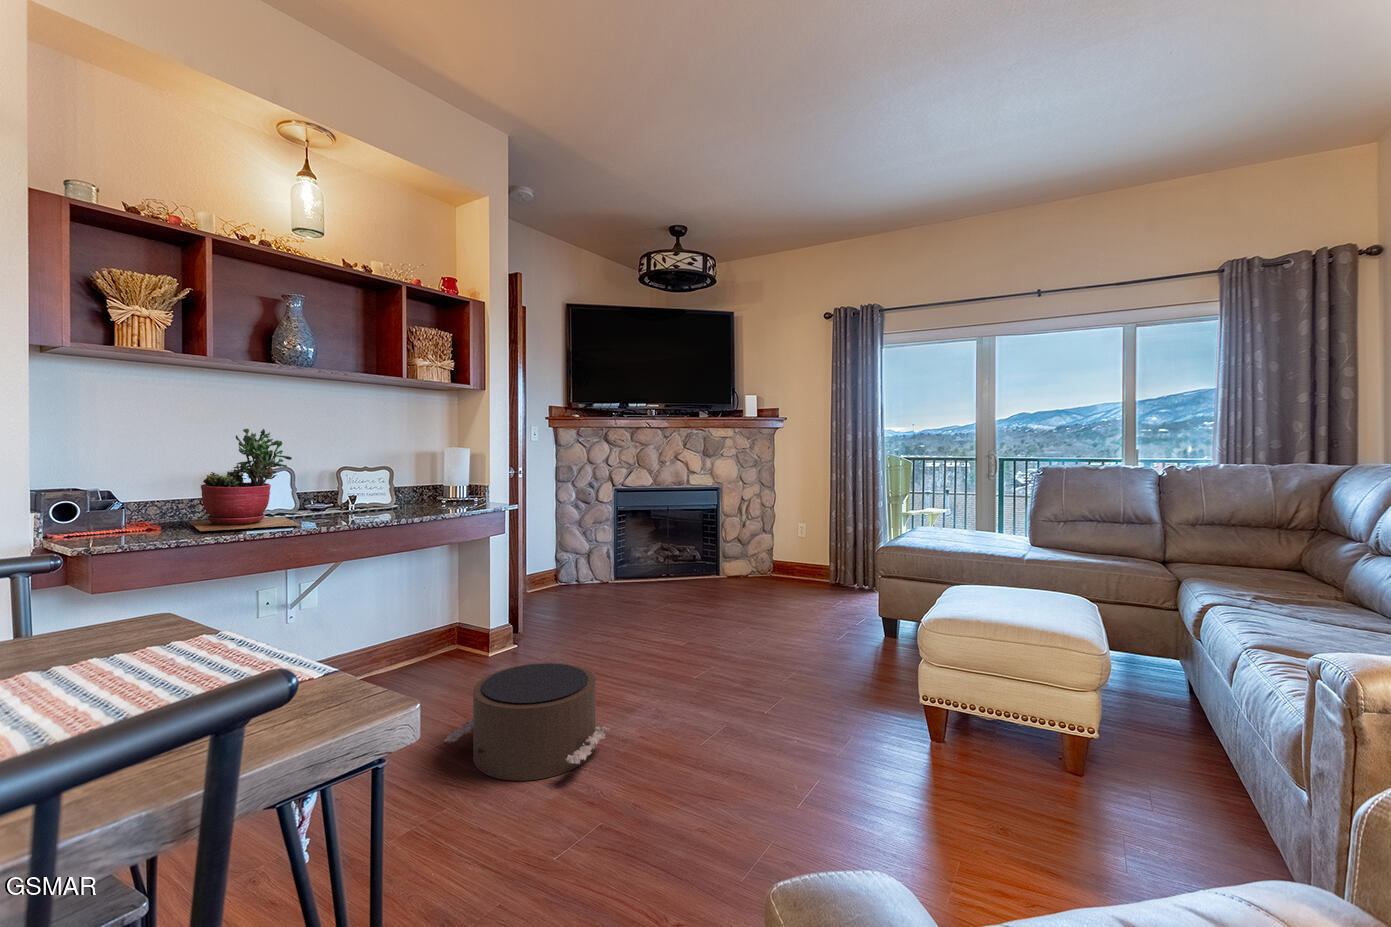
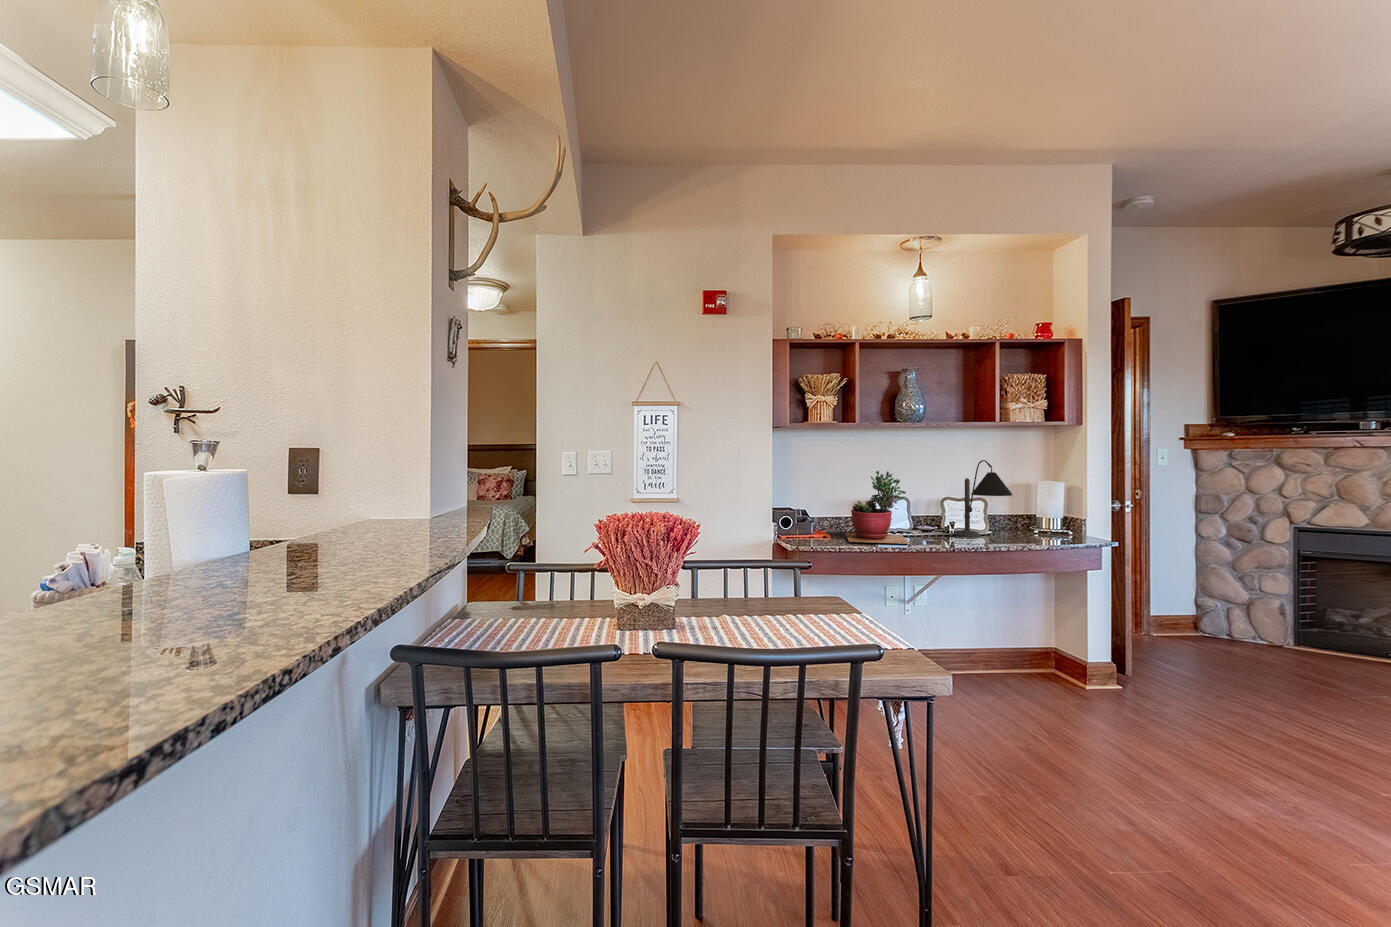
desk lamp: none [353,421,426,513] -> present [954,460,1013,537]
pouf: present [444,663,610,781] -> none [1011,704,1199,830]

